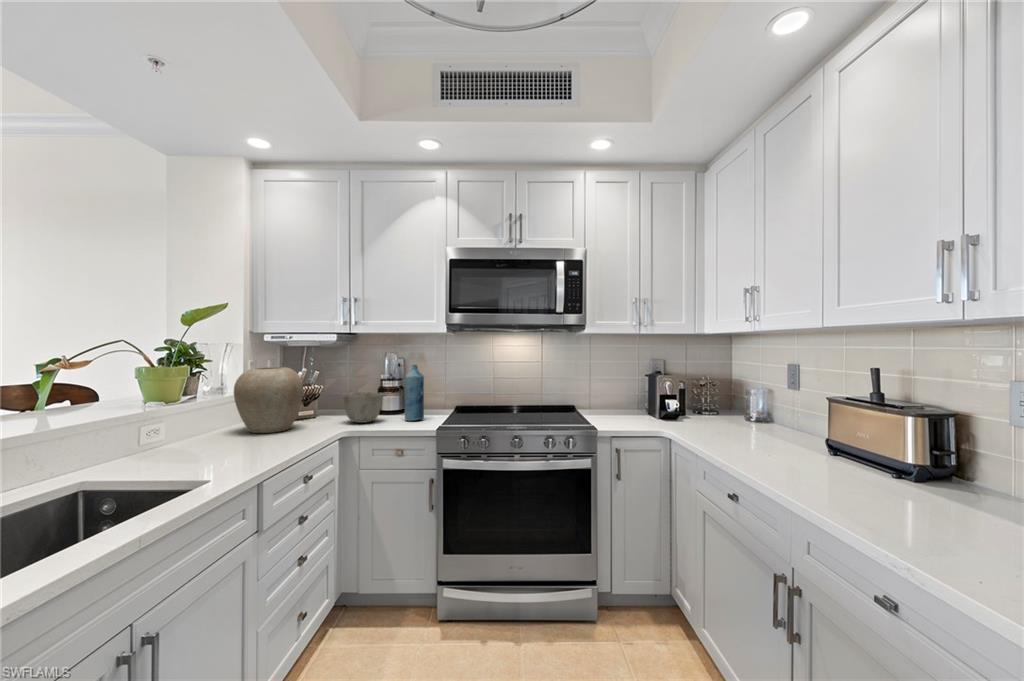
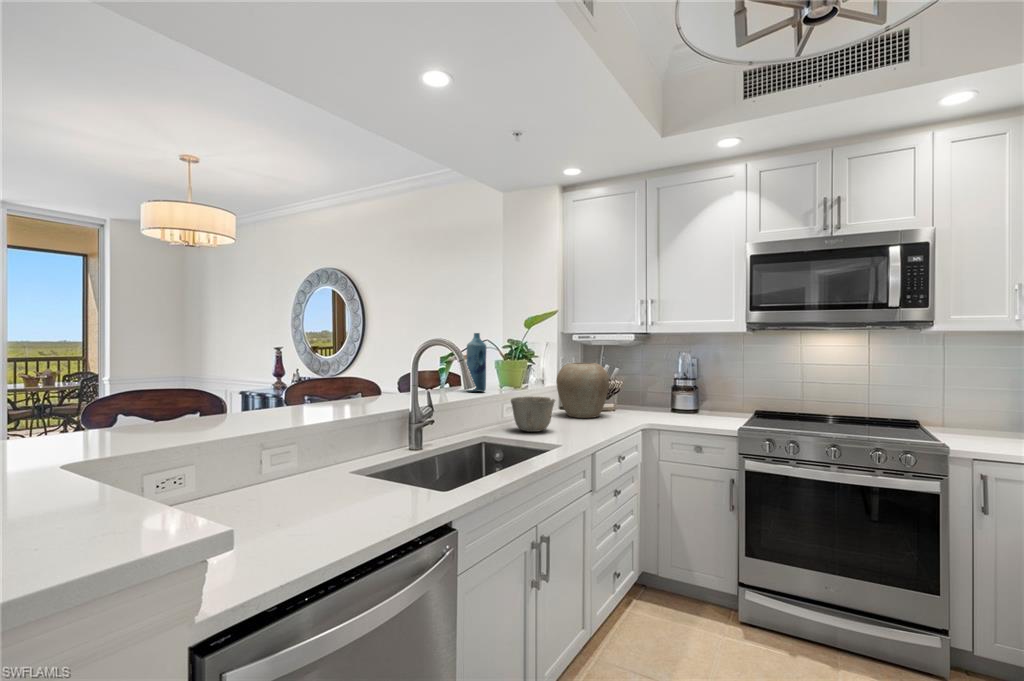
bottle: present [405,365,424,421] -> present [466,333,486,392]
ceramic bowl: present [343,392,384,423] -> present [511,397,555,432]

